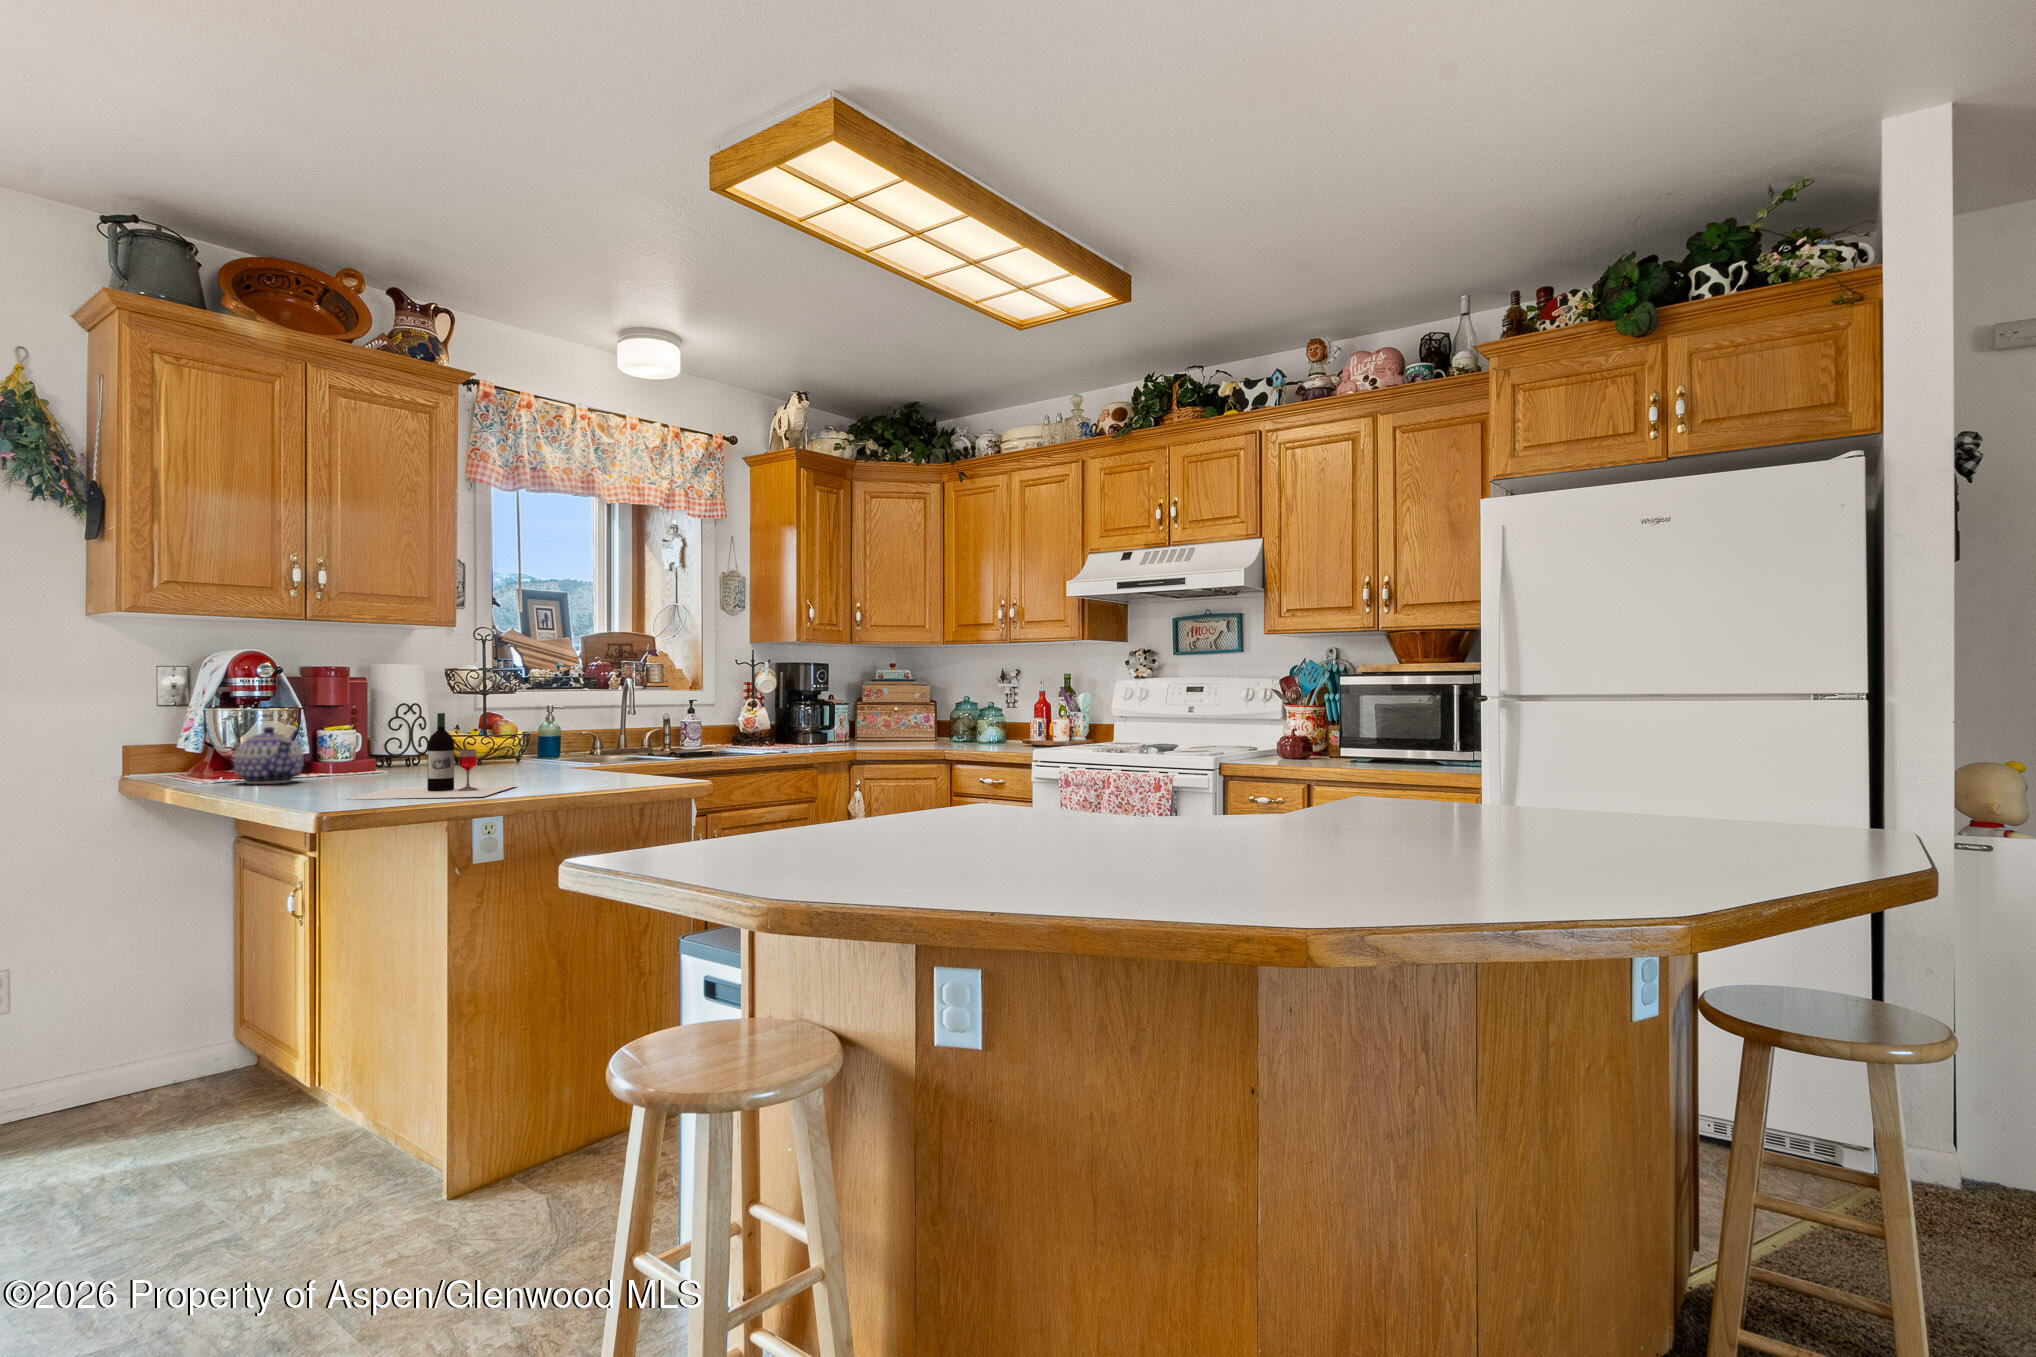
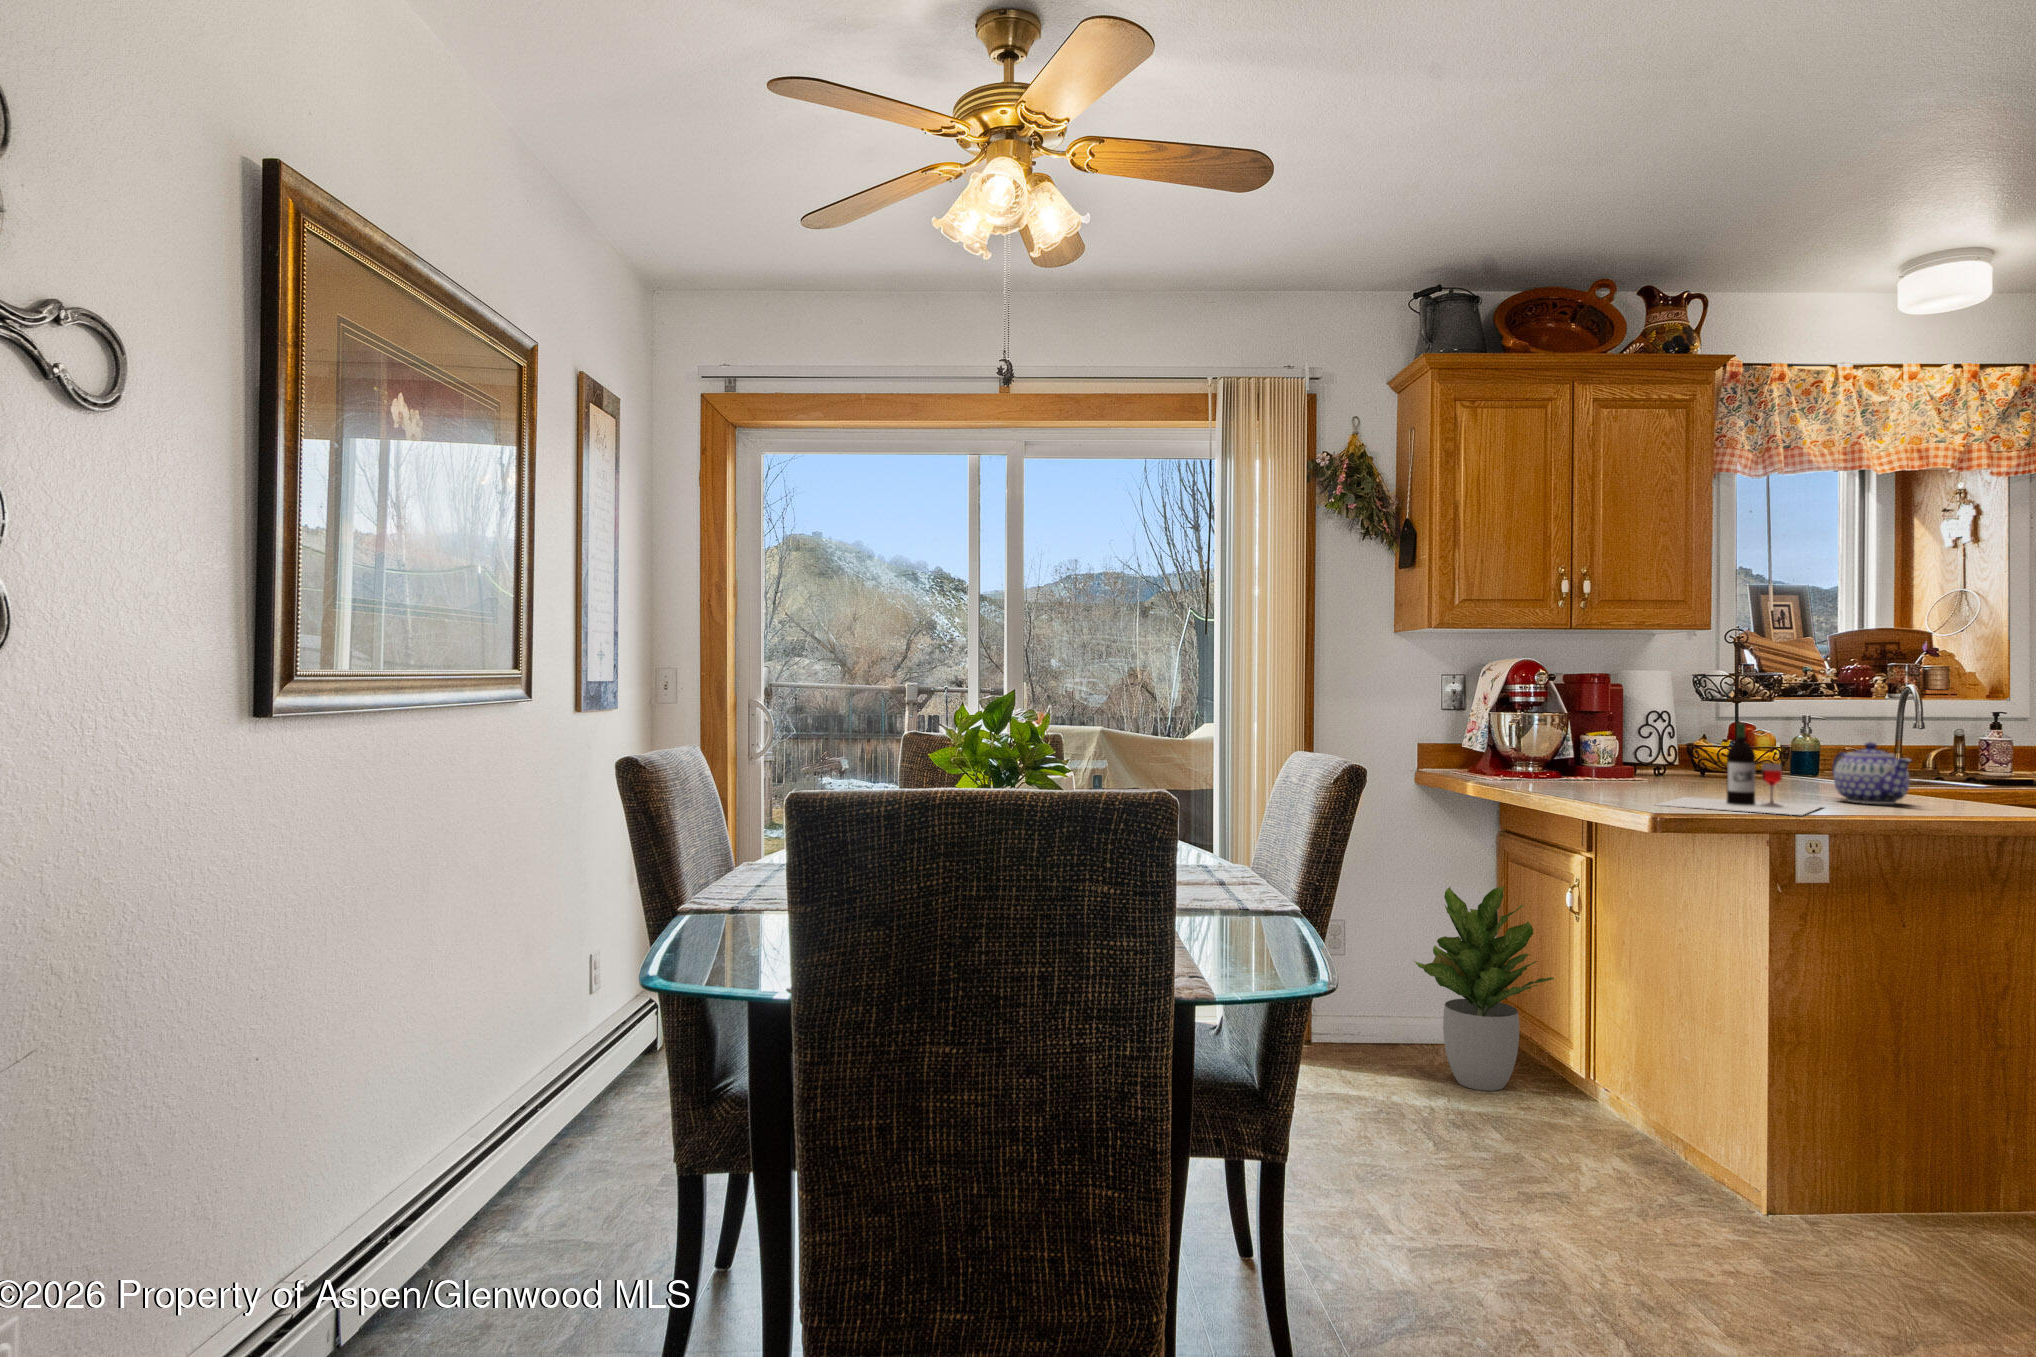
teapot: present [234,727,304,784] -> present [1832,742,1911,804]
potted plant: none [90,902,274,1138] -> present [1415,887,1554,1091]

